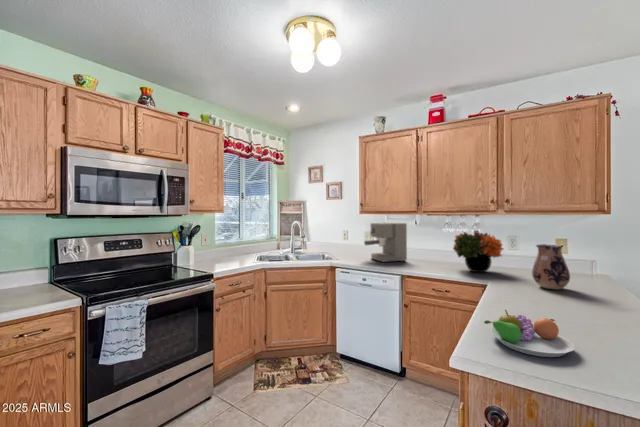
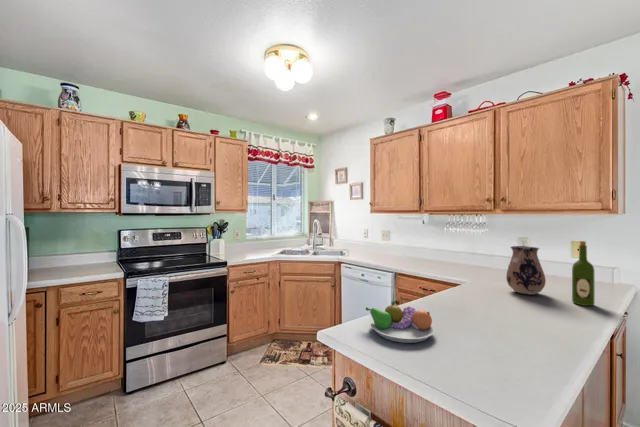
coffee maker: present [364,223,407,262] -> none [369,222,412,260]
flower arrangement: present [453,230,504,272] -> none [444,230,500,274]
wine bottle: none [597,239,618,297] -> present [572,241,595,306]

